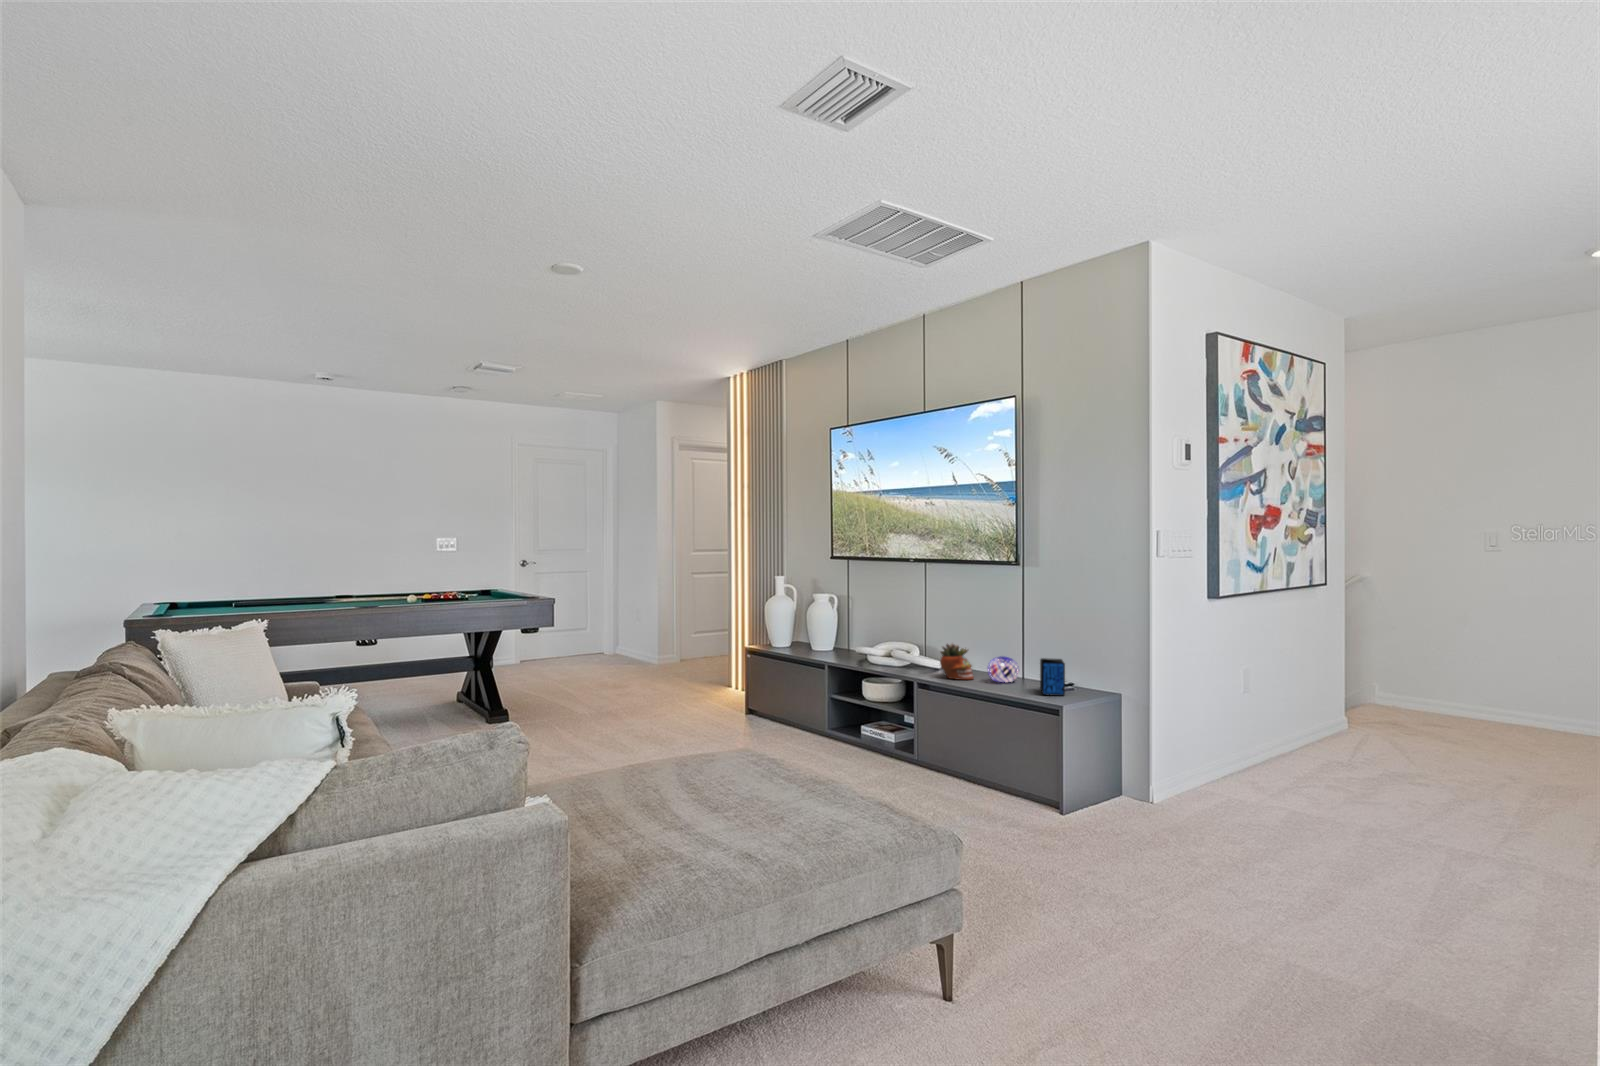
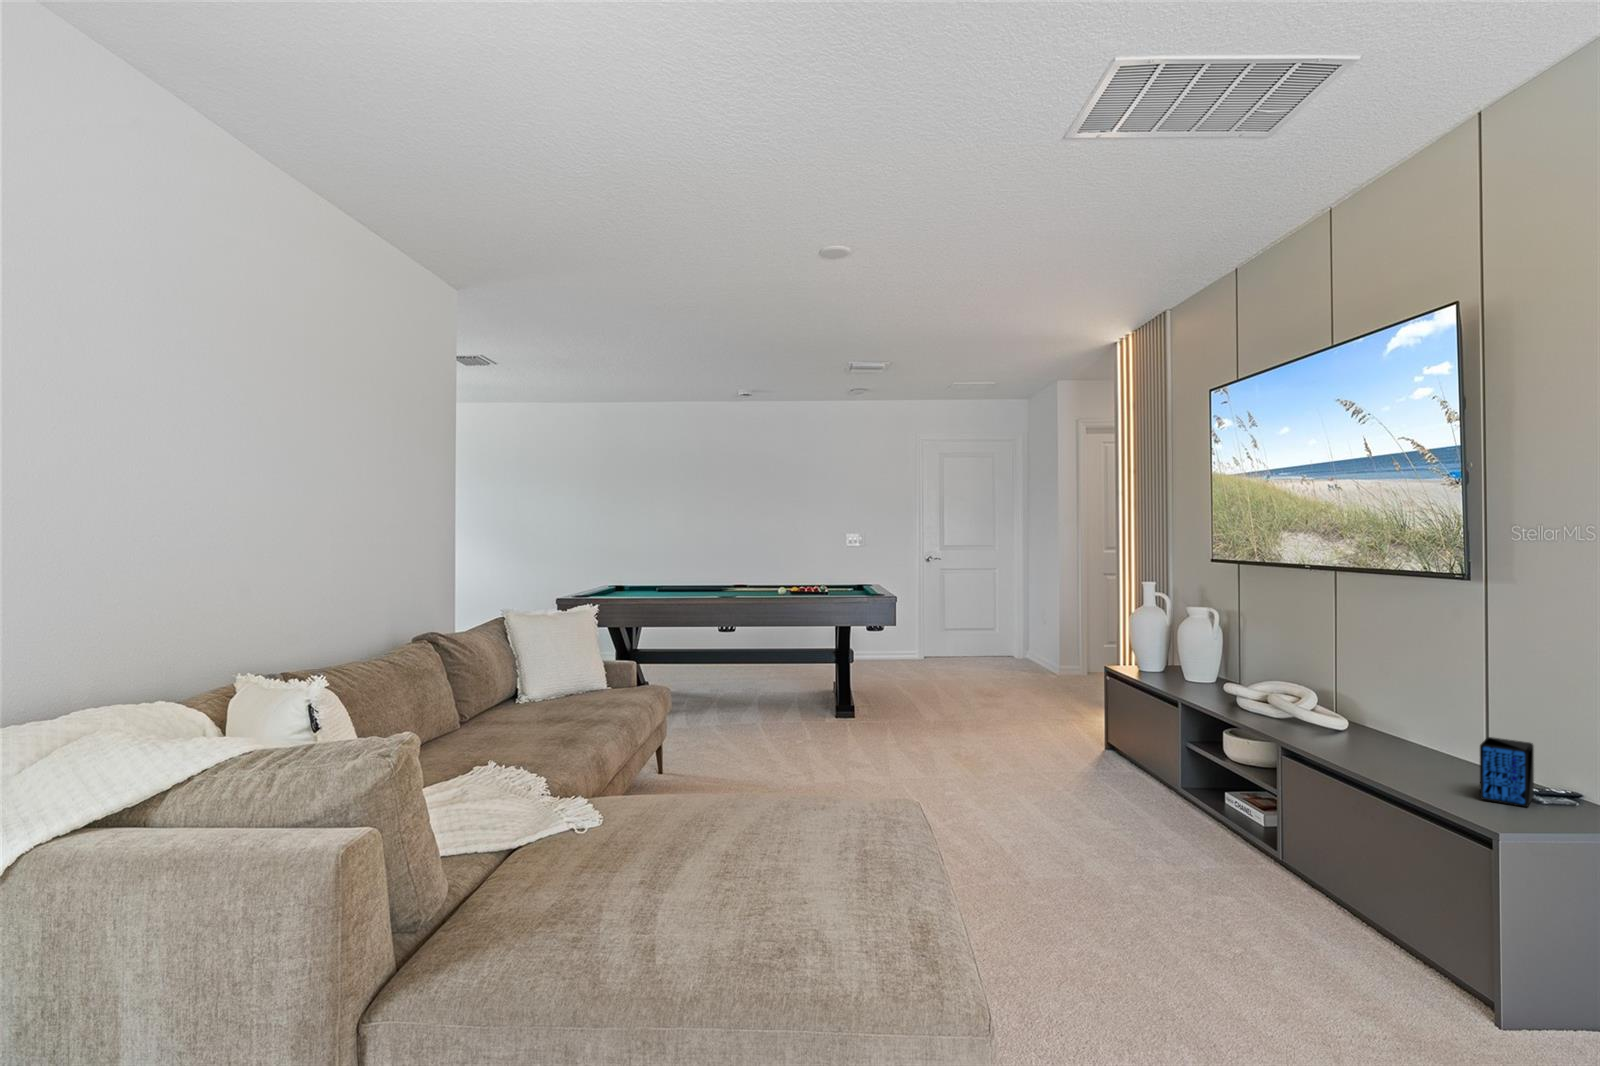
succulent planter: present [940,644,974,680] -> none [1327,694,1384,755]
decorative orb: present [988,656,1019,682] -> none [1402,725,1463,768]

